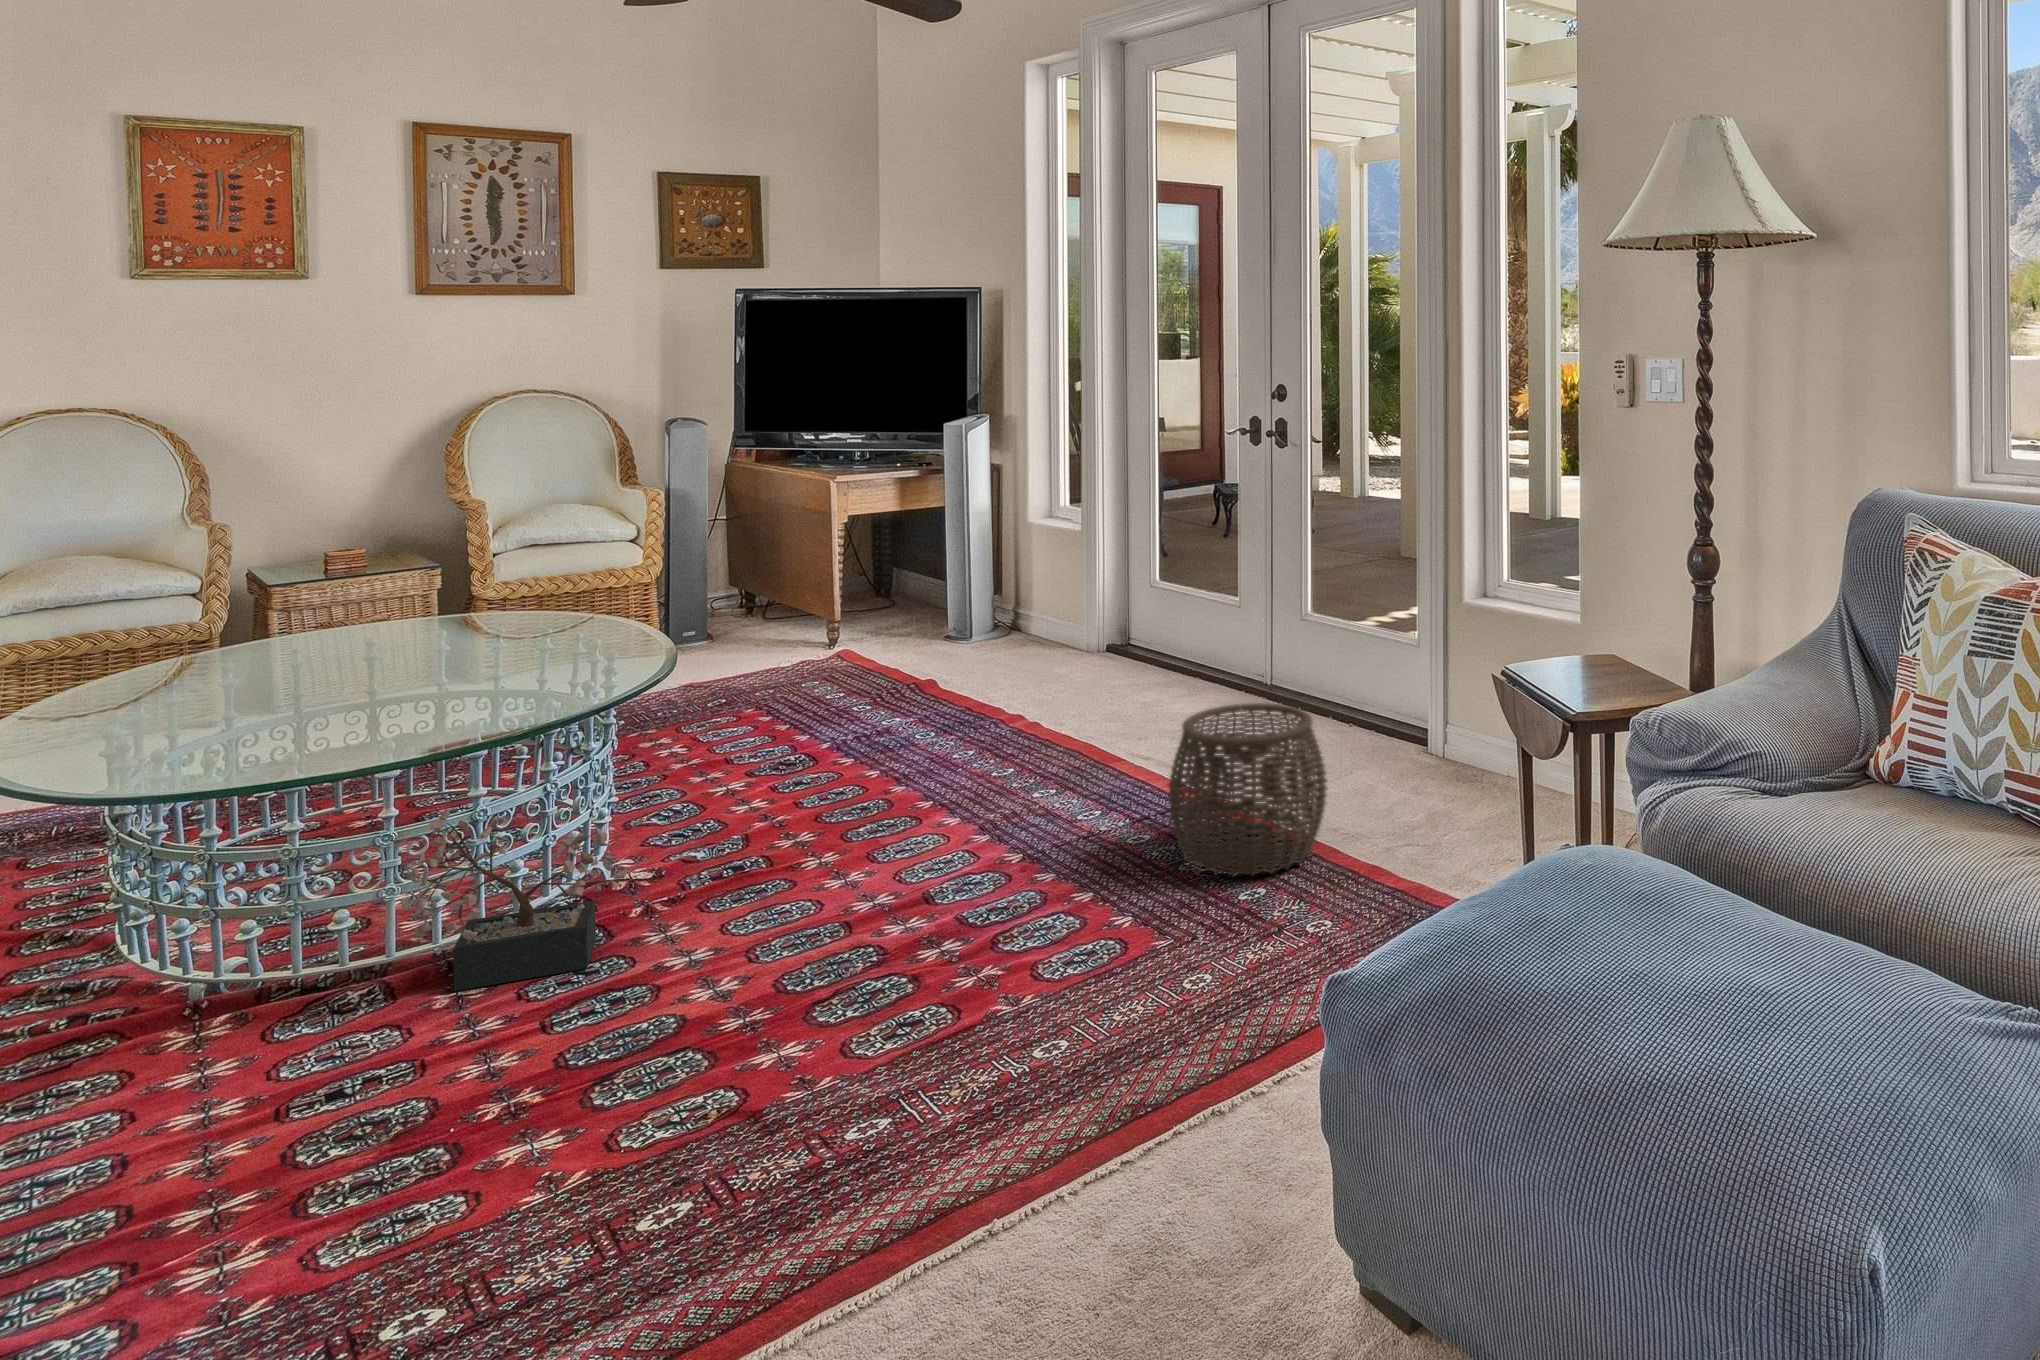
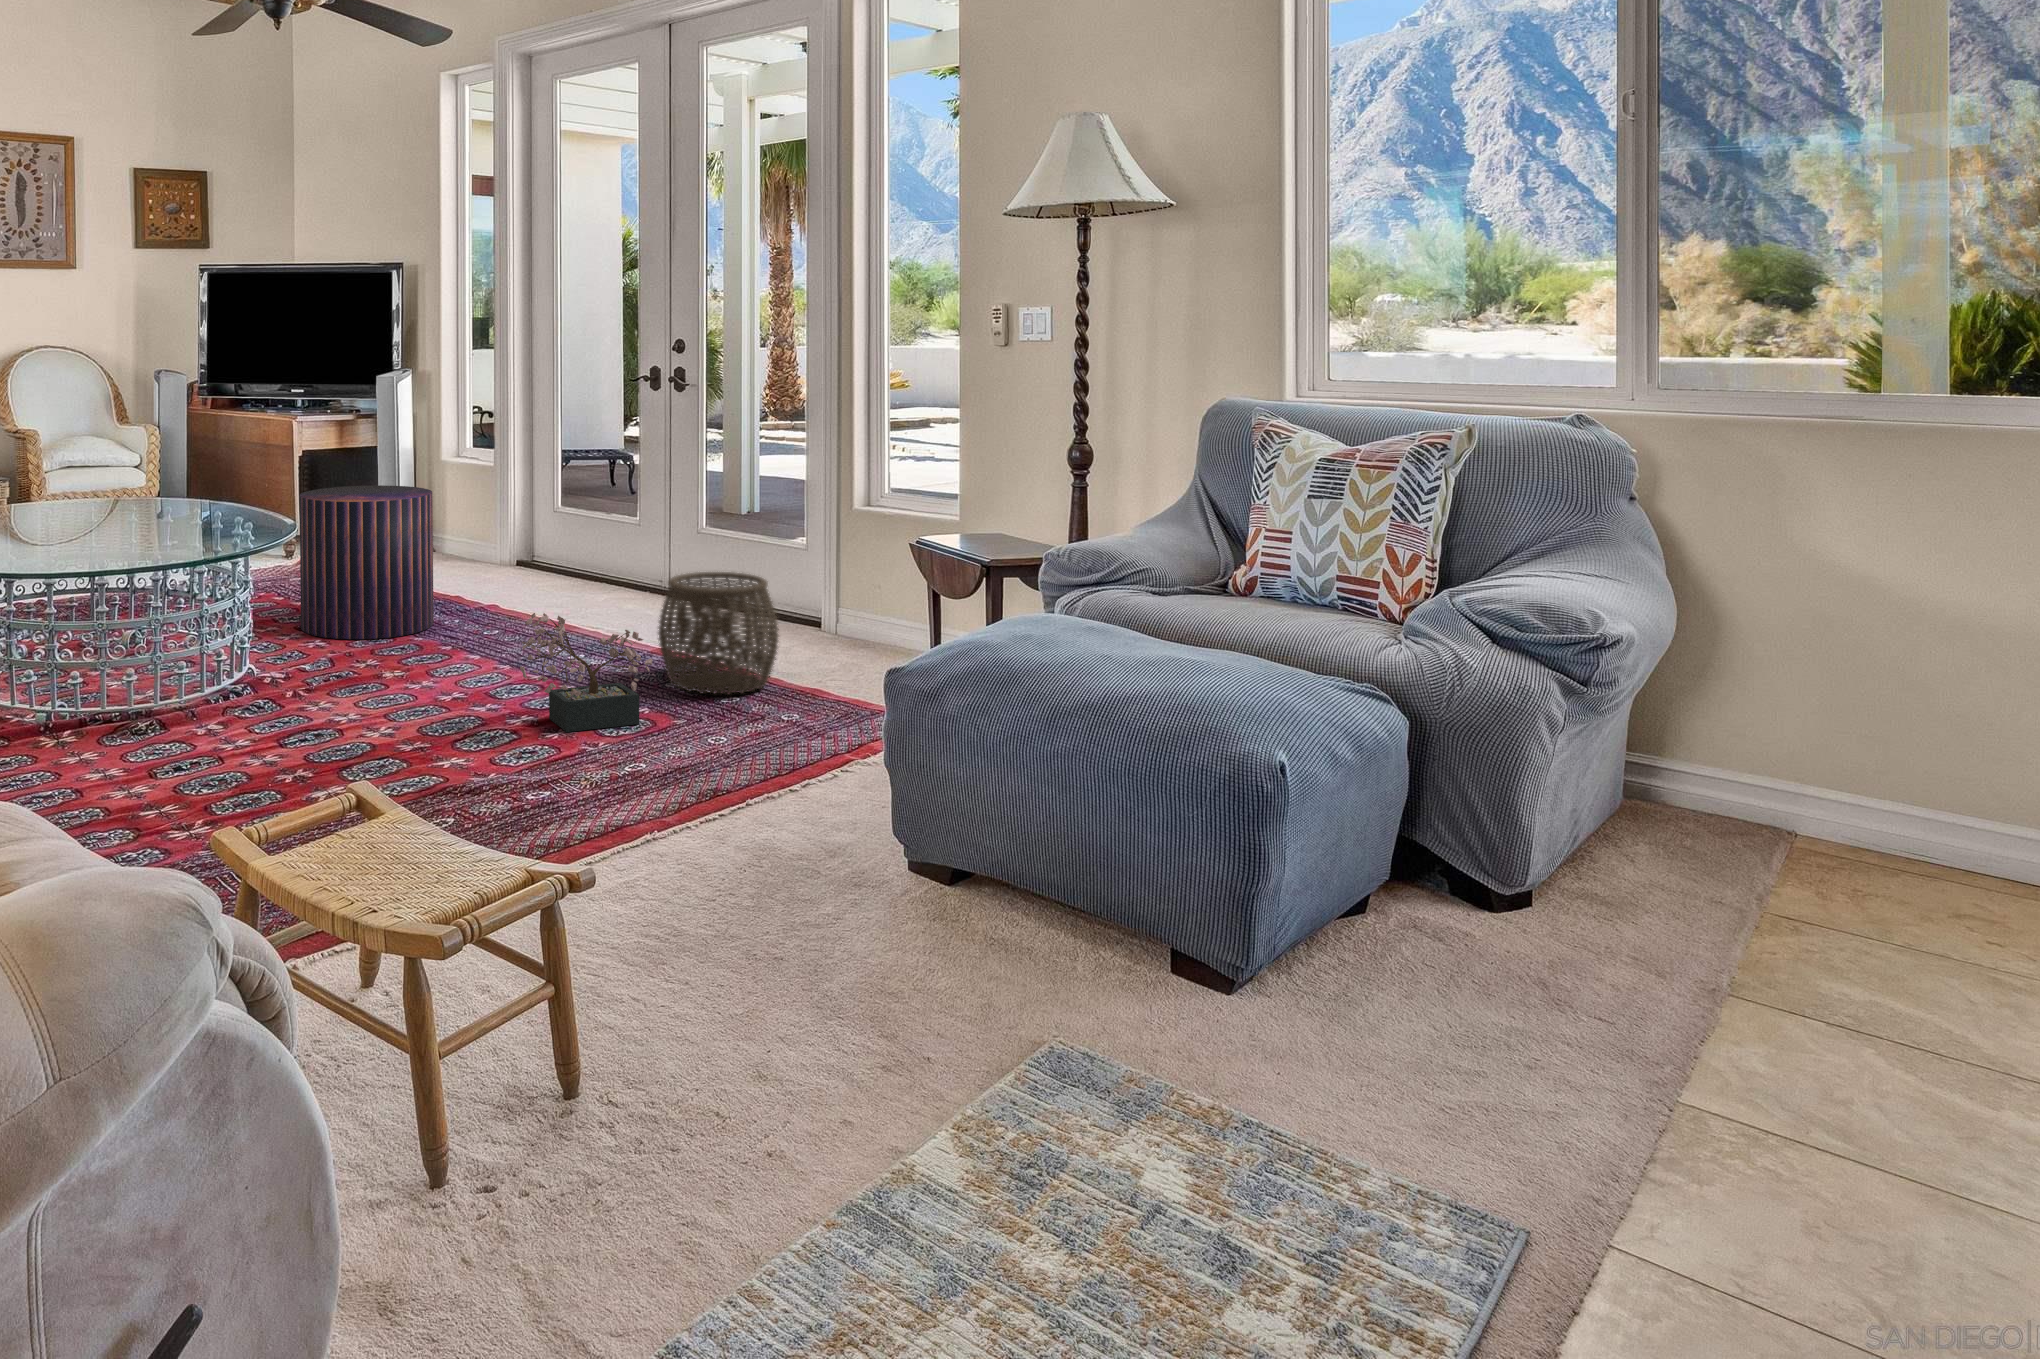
pouf: none [750,575,934,785] -> present [300,485,434,639]
decorative plant: present [400,810,628,991] -> present [520,613,652,732]

